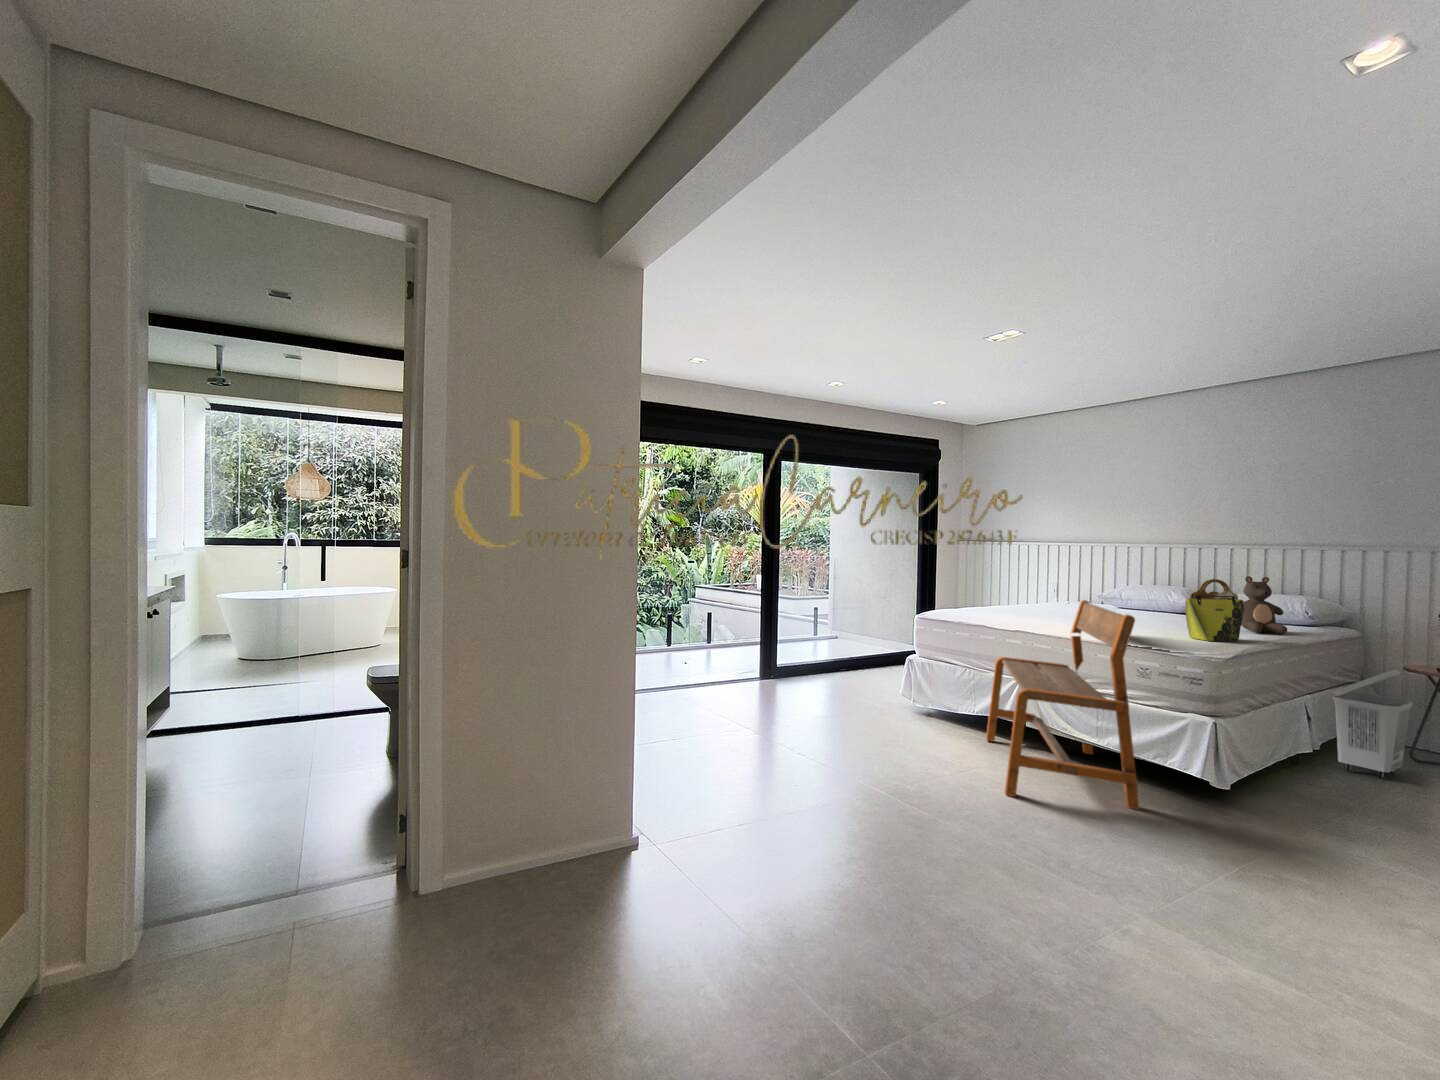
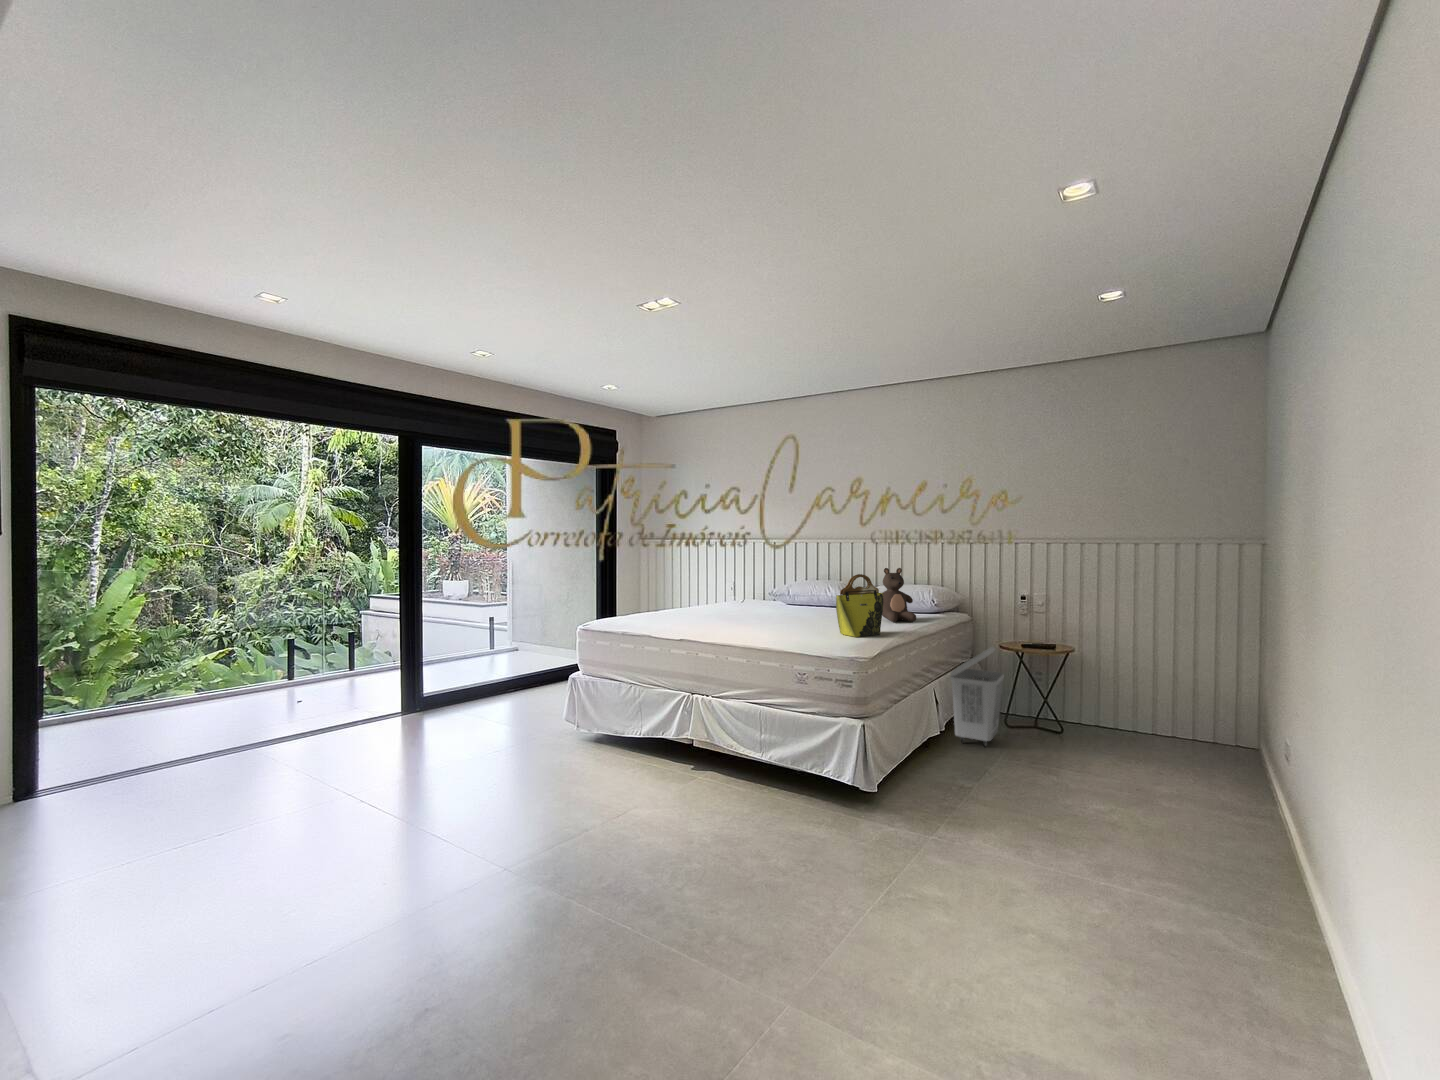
bench: present [986,600,1139,810] -> none [652,602,796,853]

